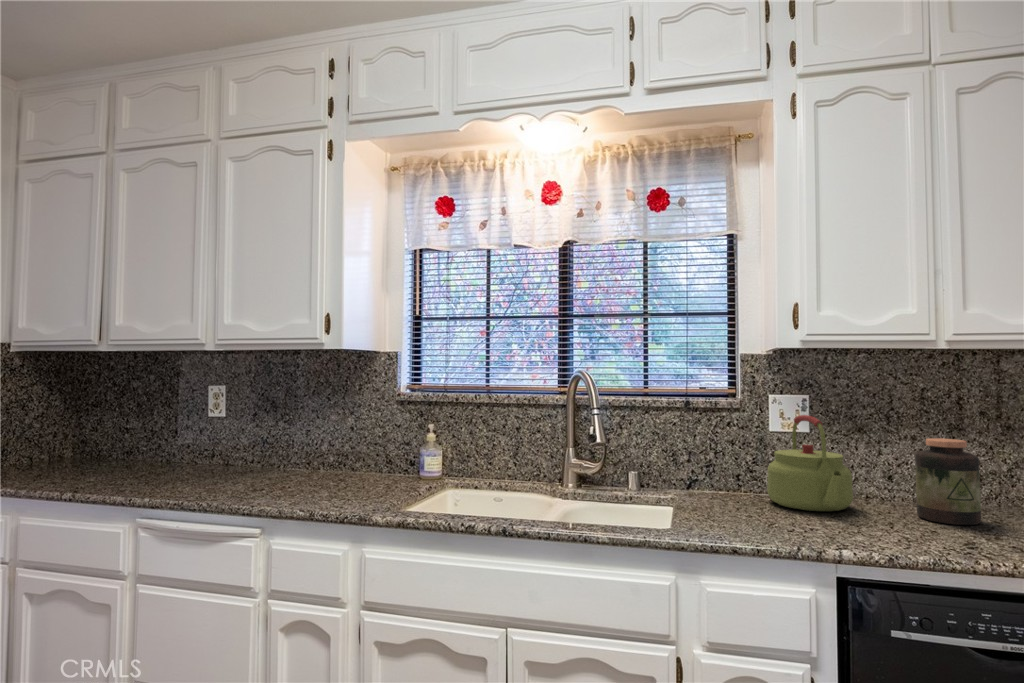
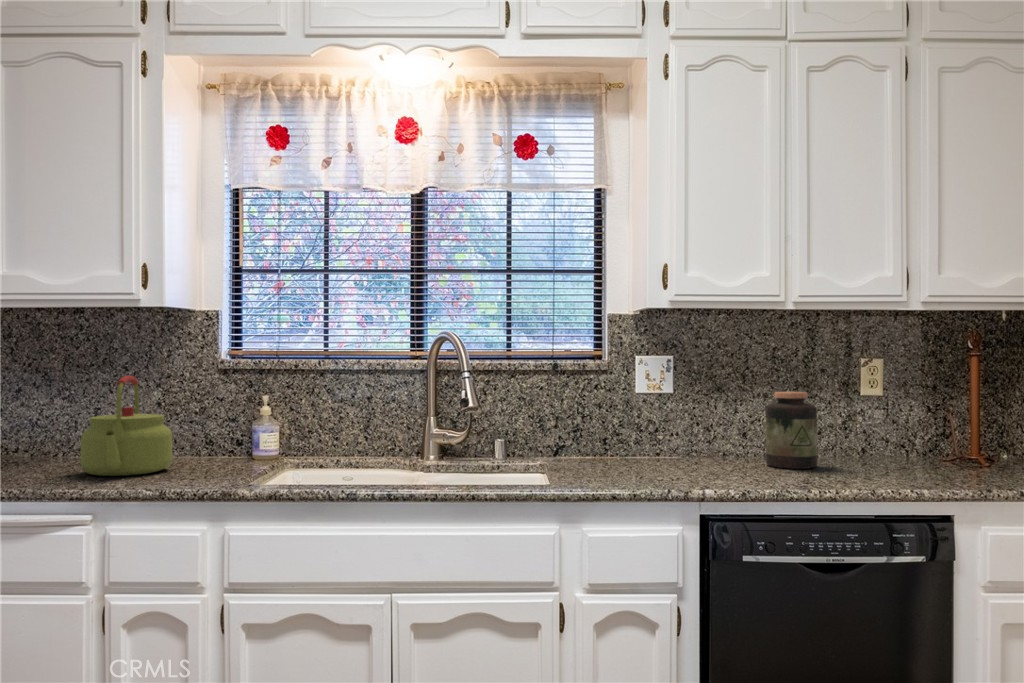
kettle: present [767,415,853,511] -> present [80,375,172,476]

